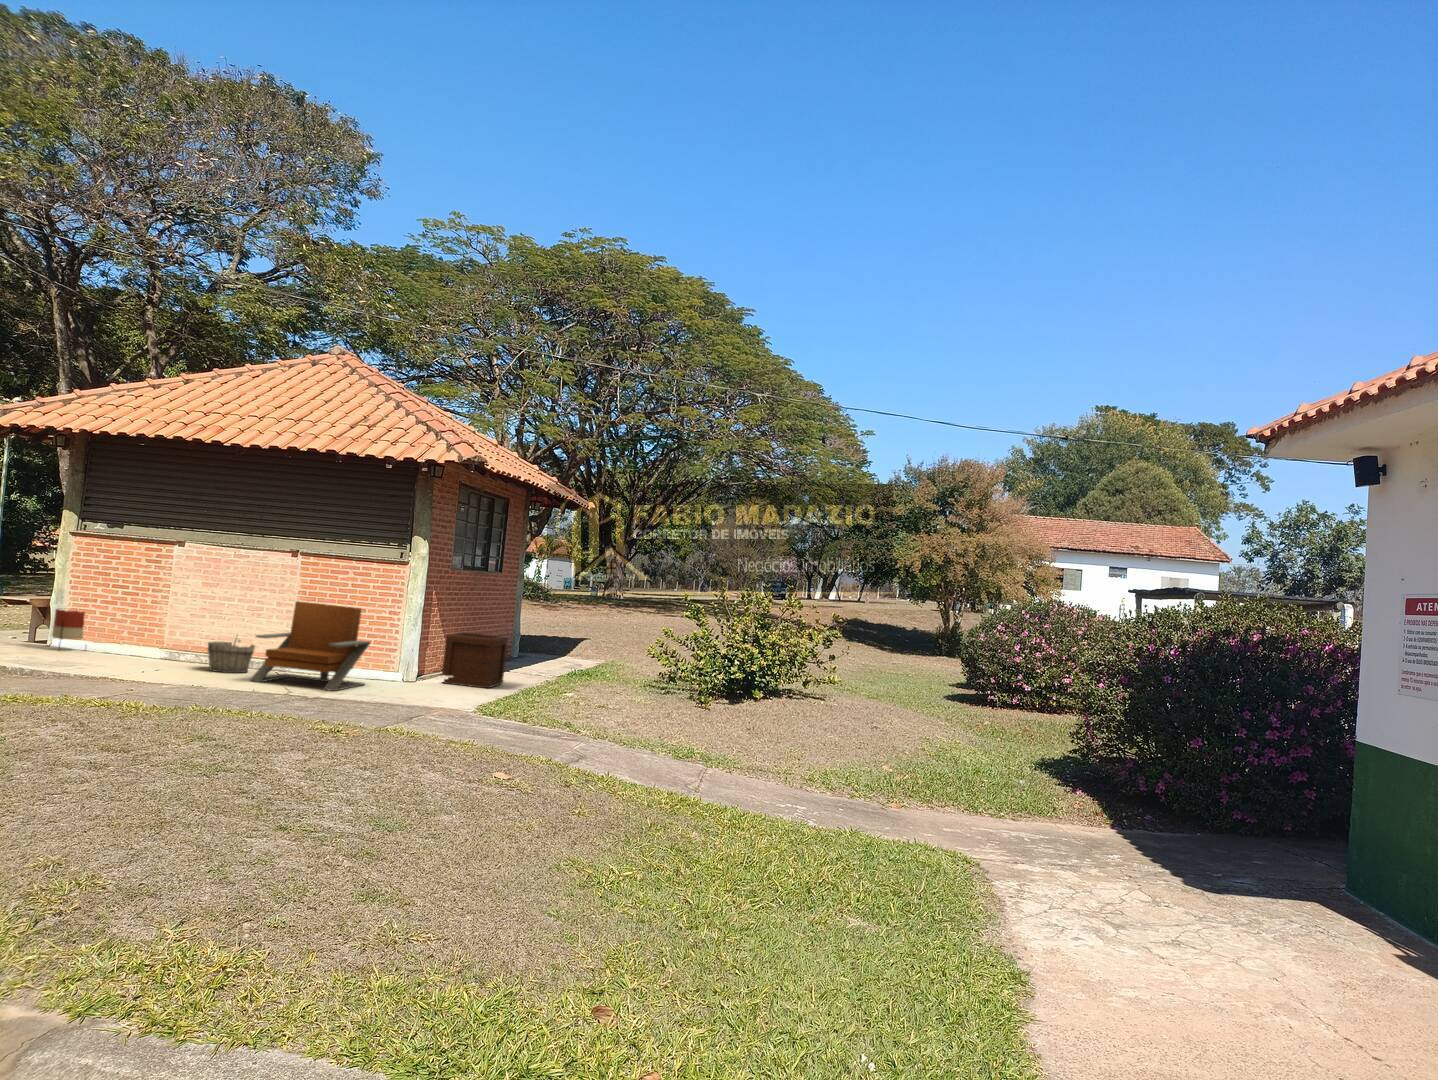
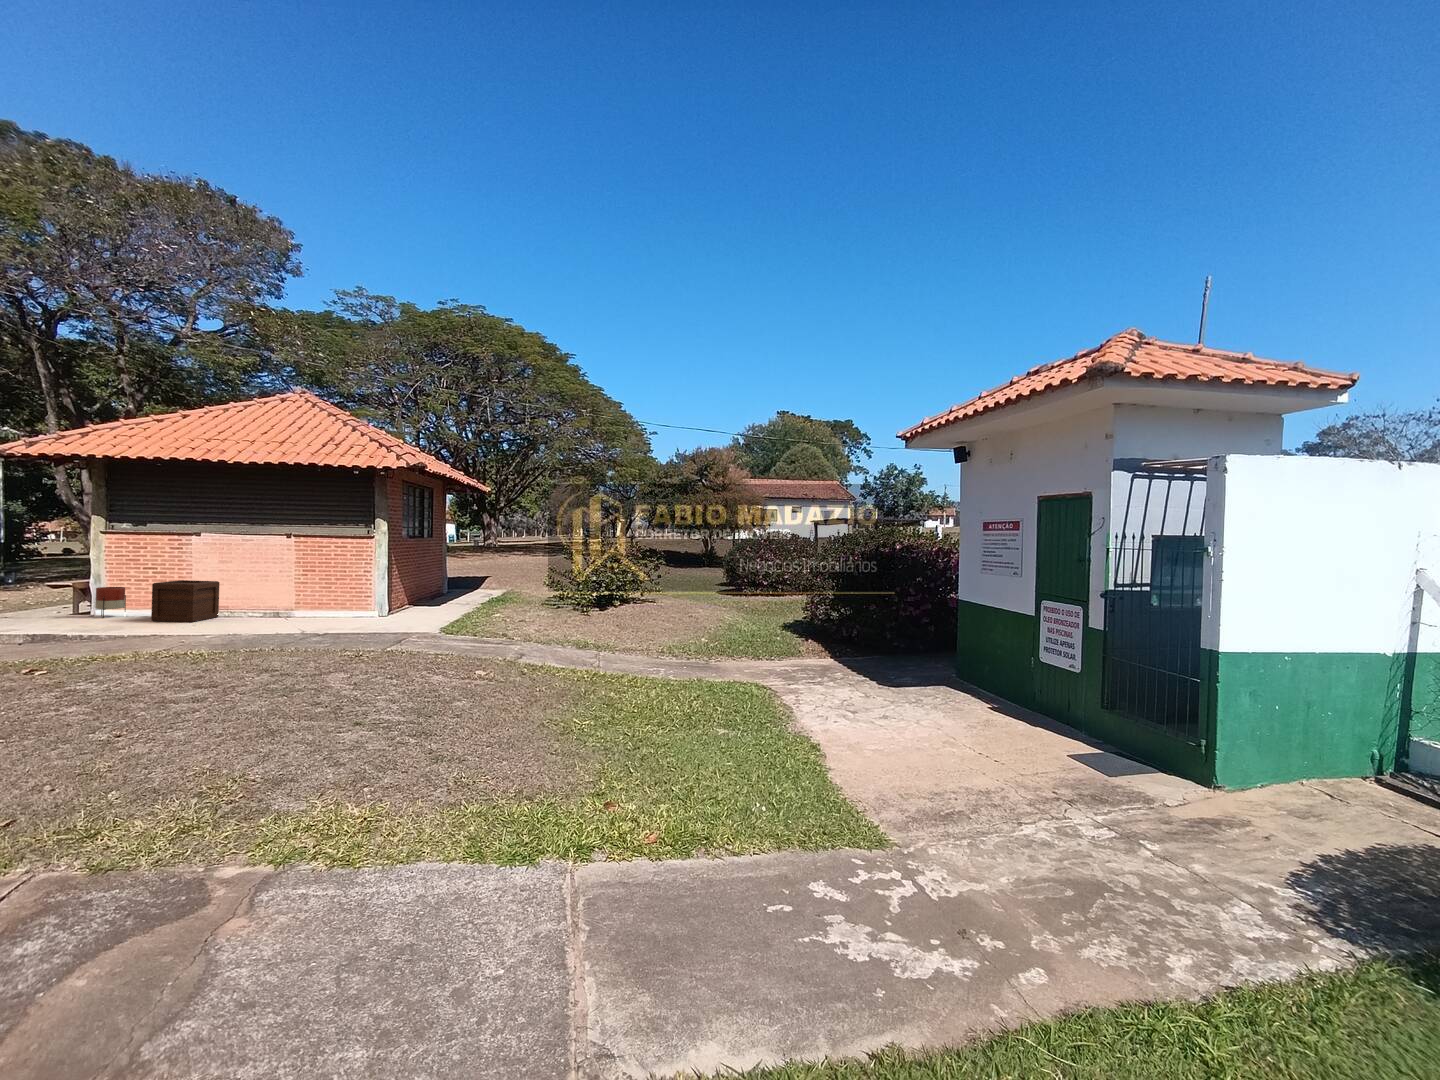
lounge chair: present [250,601,370,691] -> none [268,568,354,626]
wooden crate: present [442,632,508,688] -> present [151,580,219,622]
wooden bucket: present [208,638,255,673] -> none [229,594,266,621]

